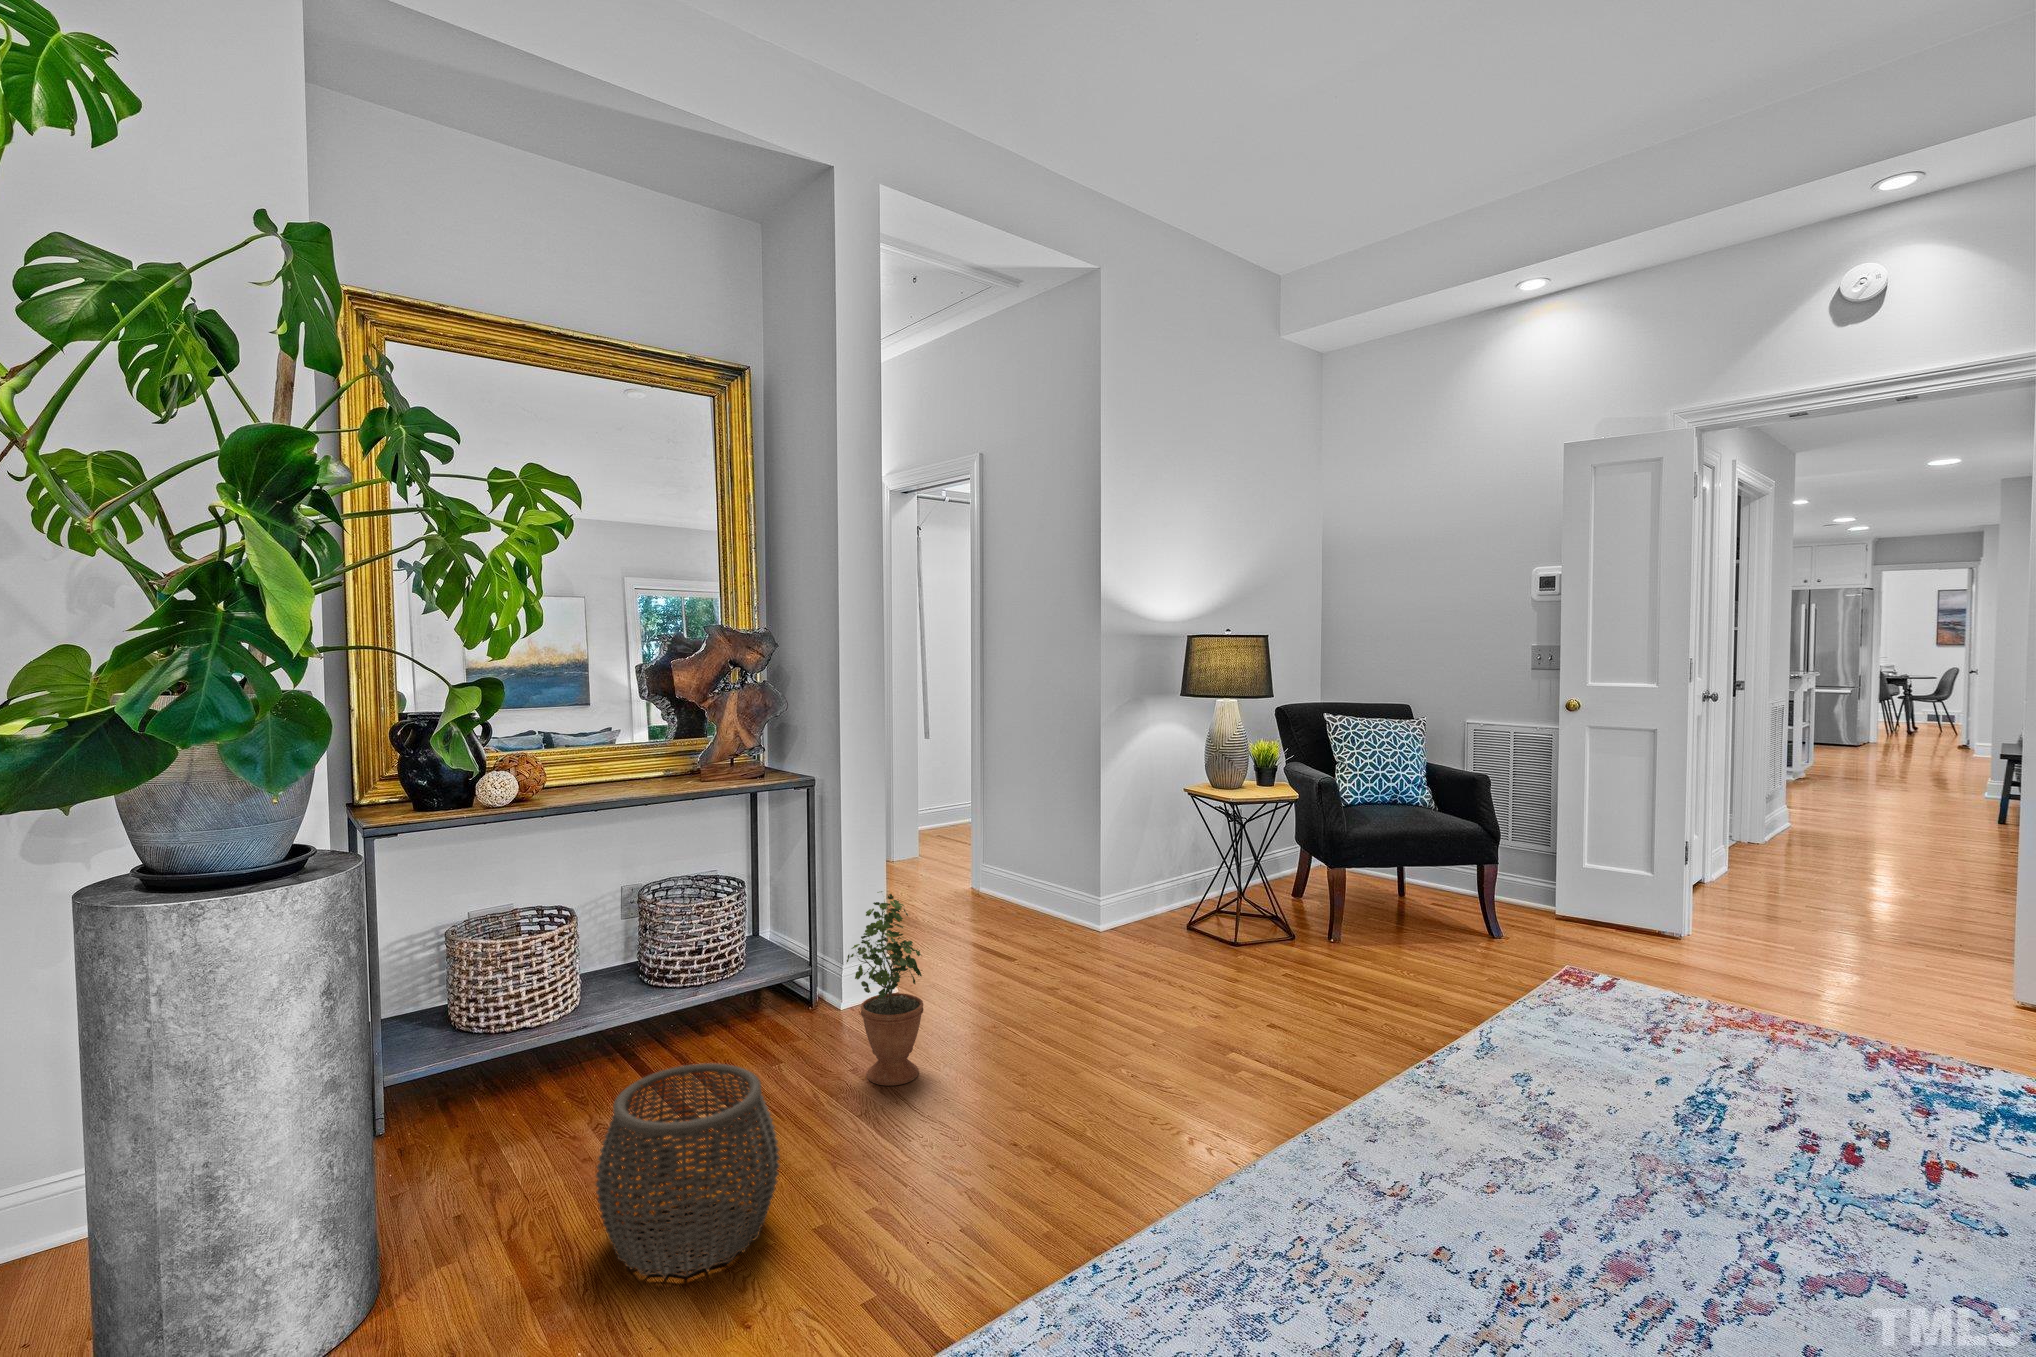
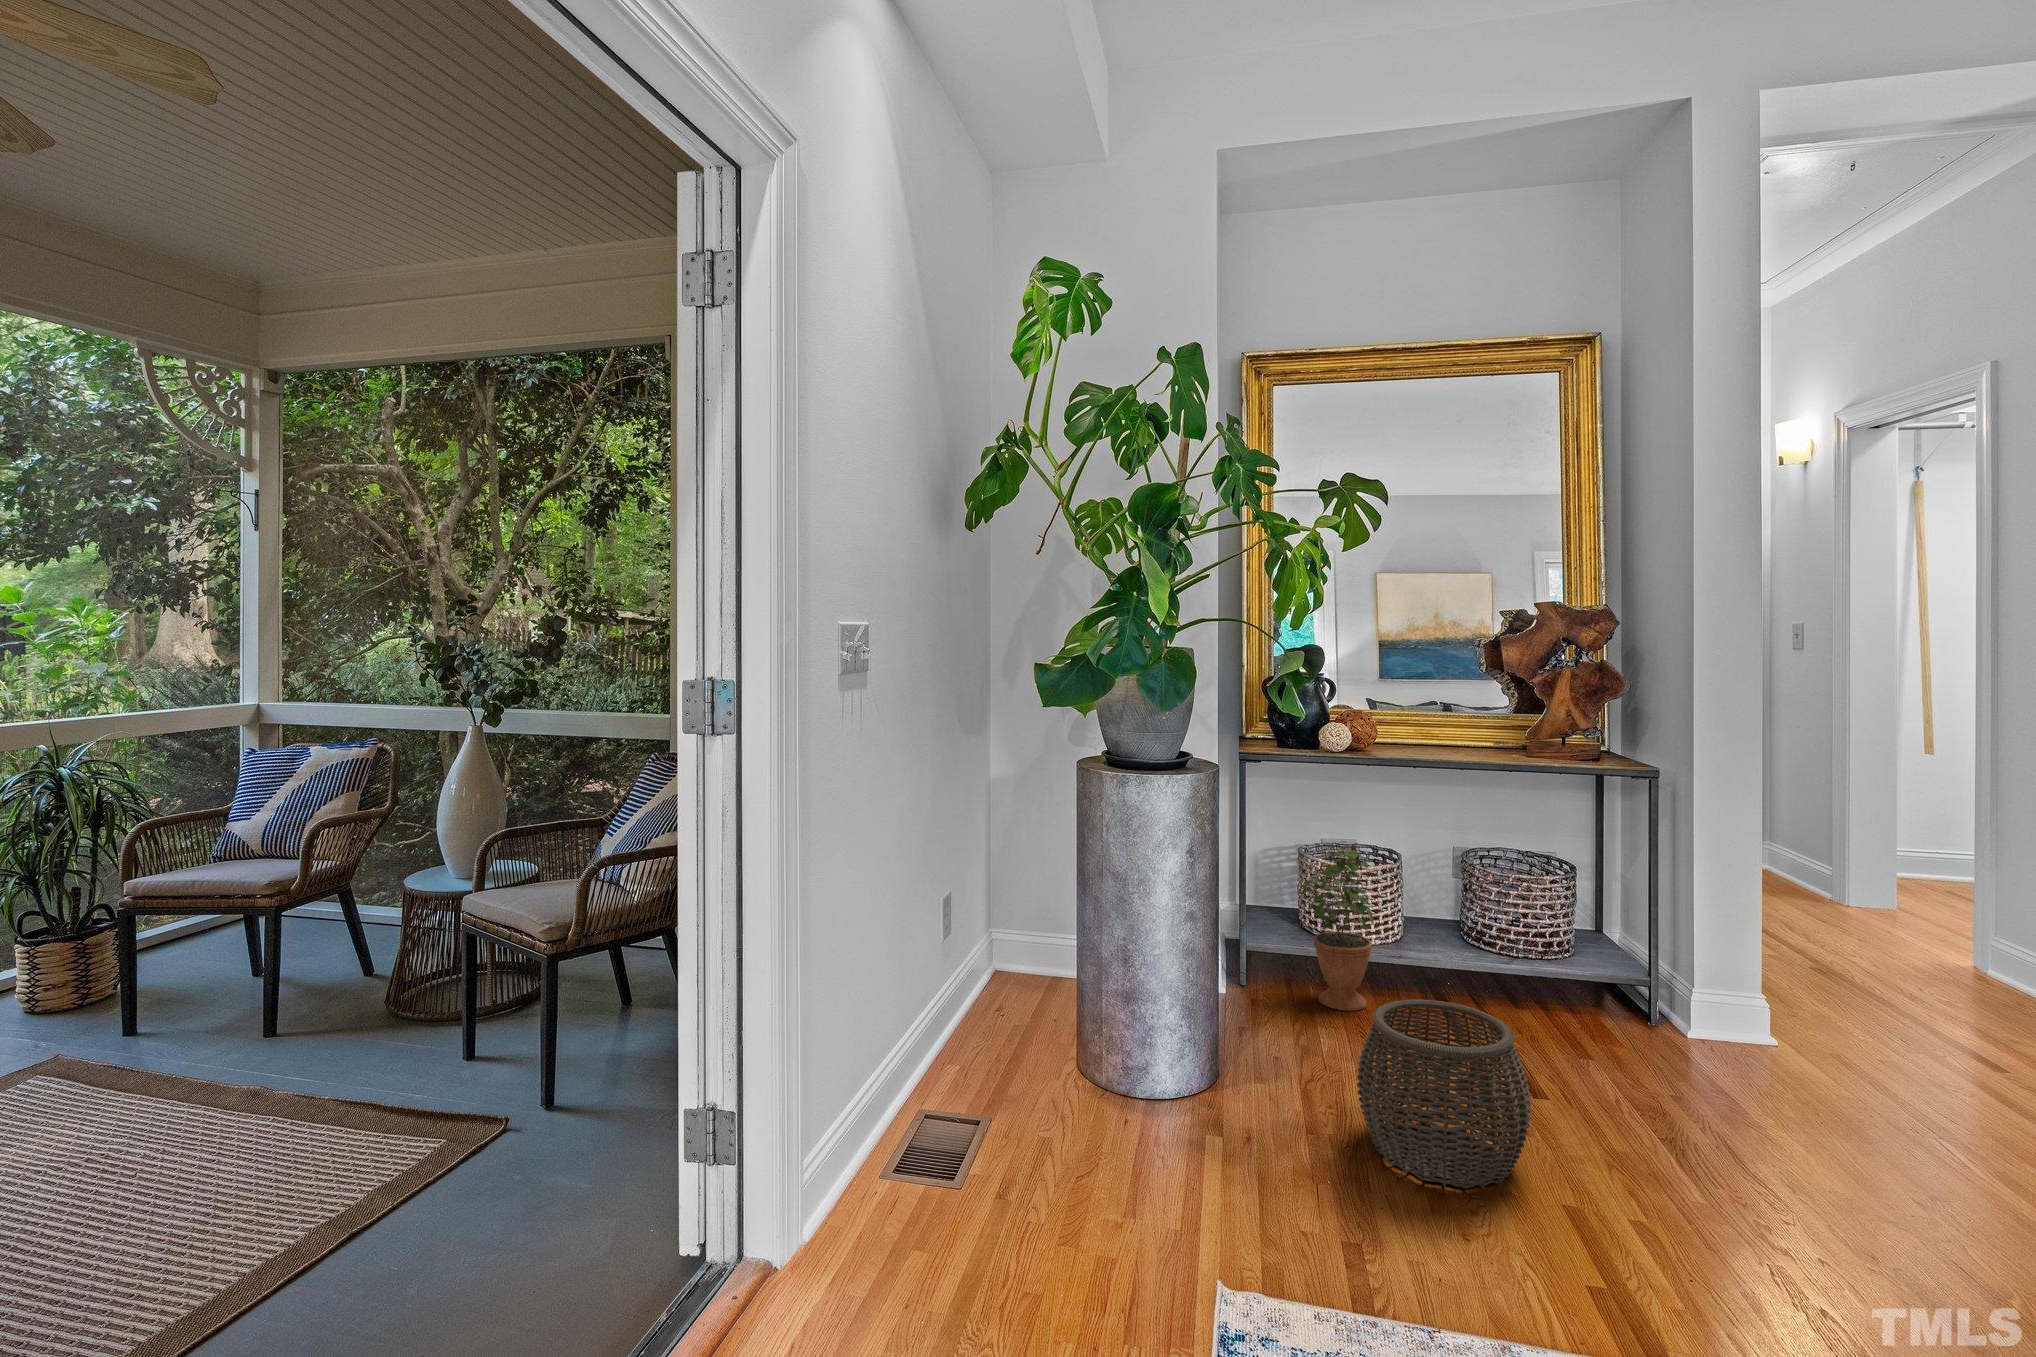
potted plant: present [847,891,924,1086] -> present [1302,845,1374,1011]

